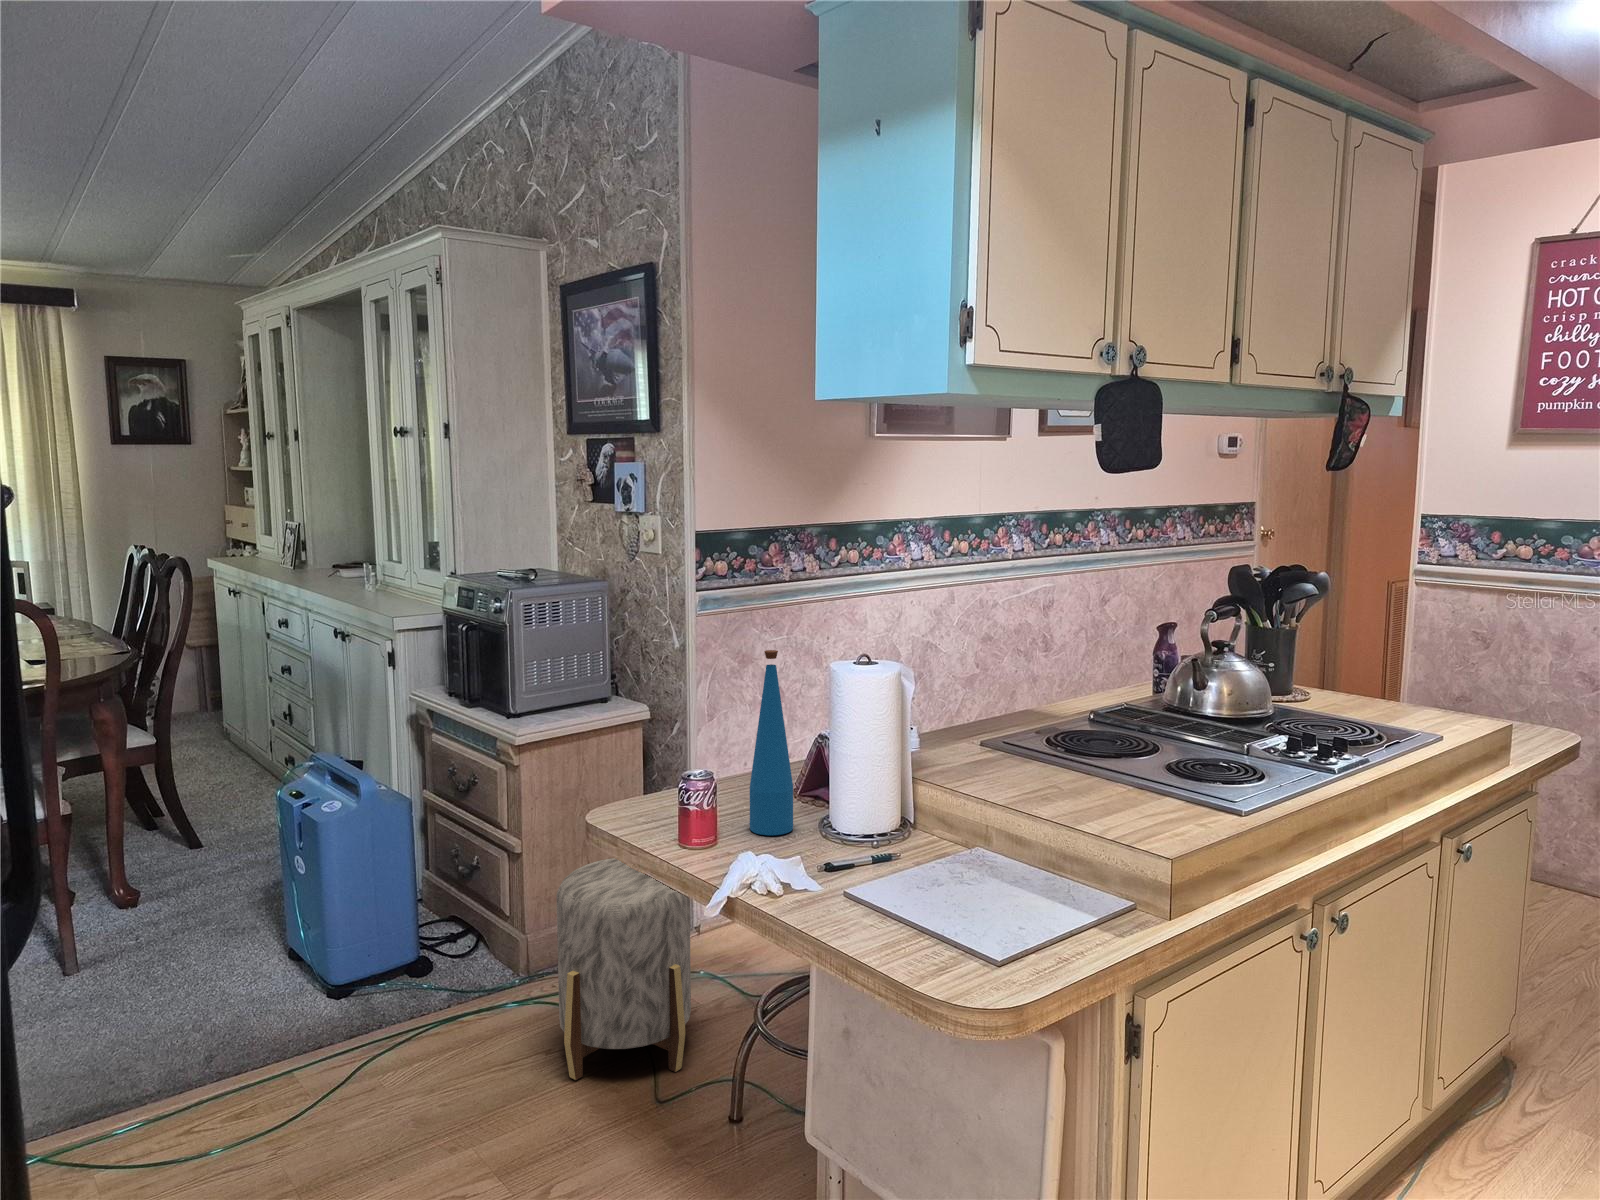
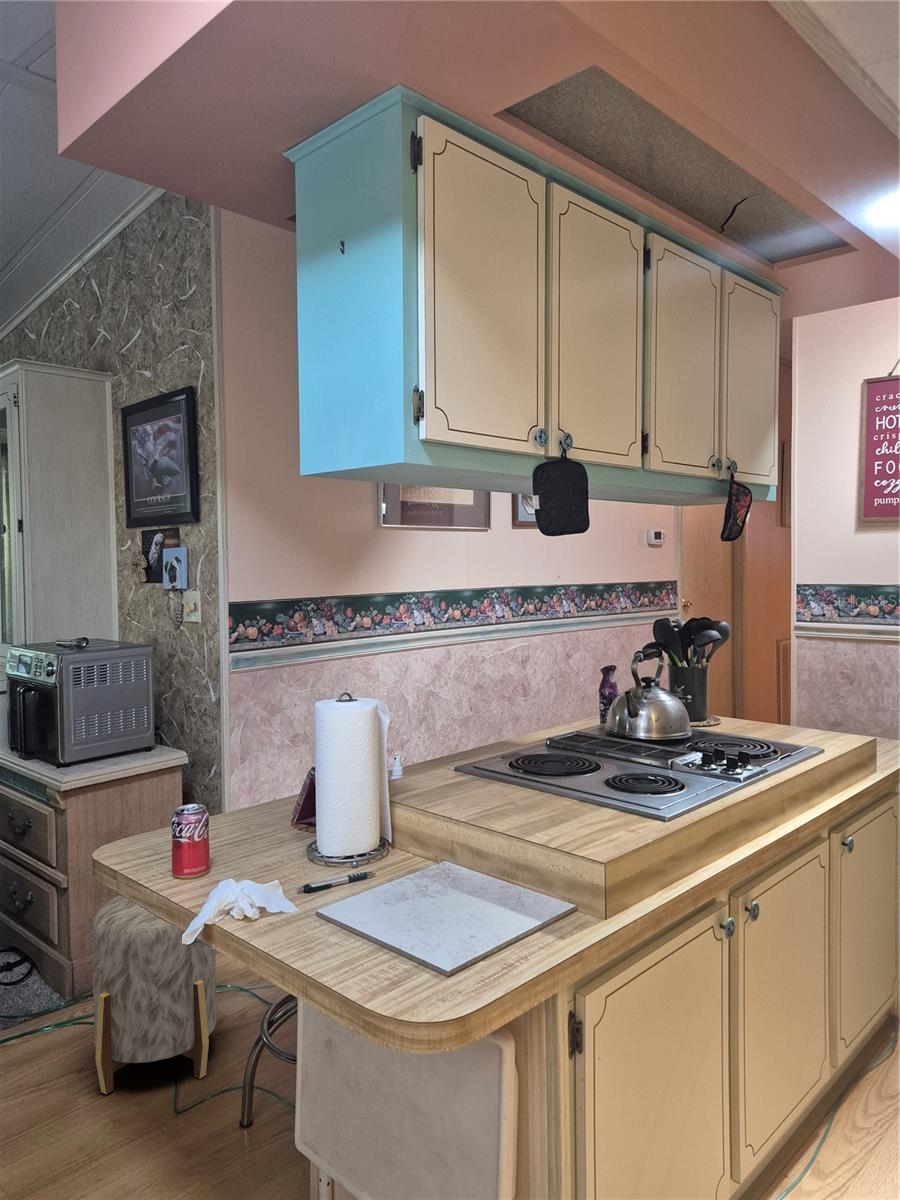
bottle: present [750,650,793,835] -> none [241,693,282,860]

